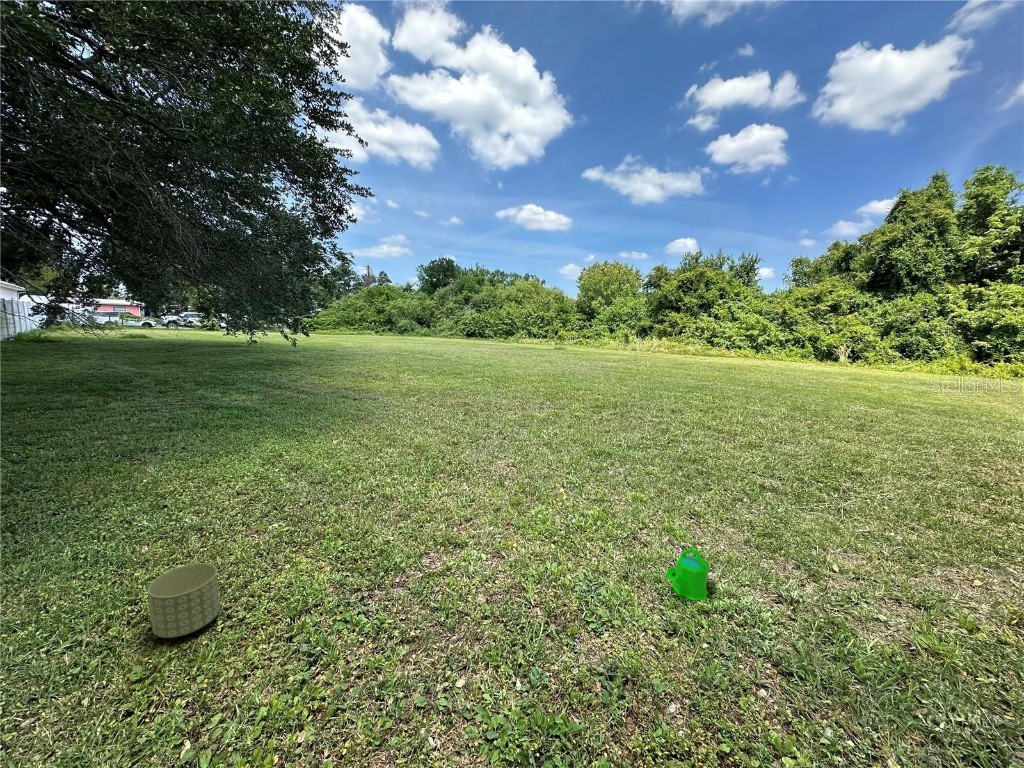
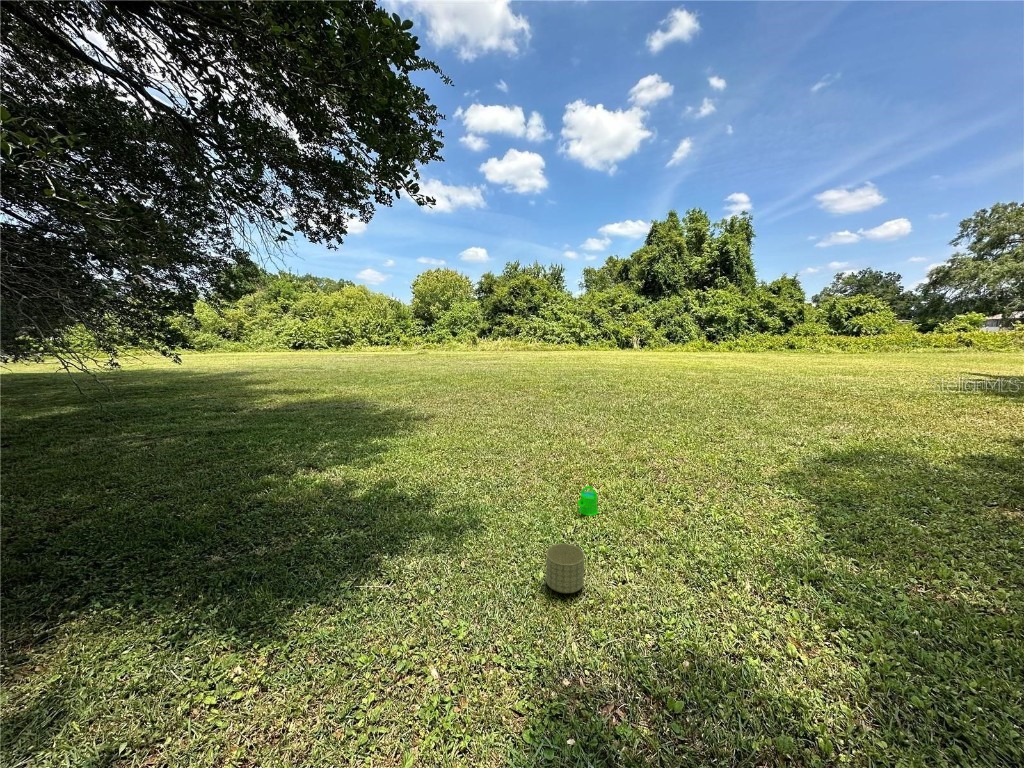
watering can: present [667,548,710,600] -> present [578,486,598,516]

